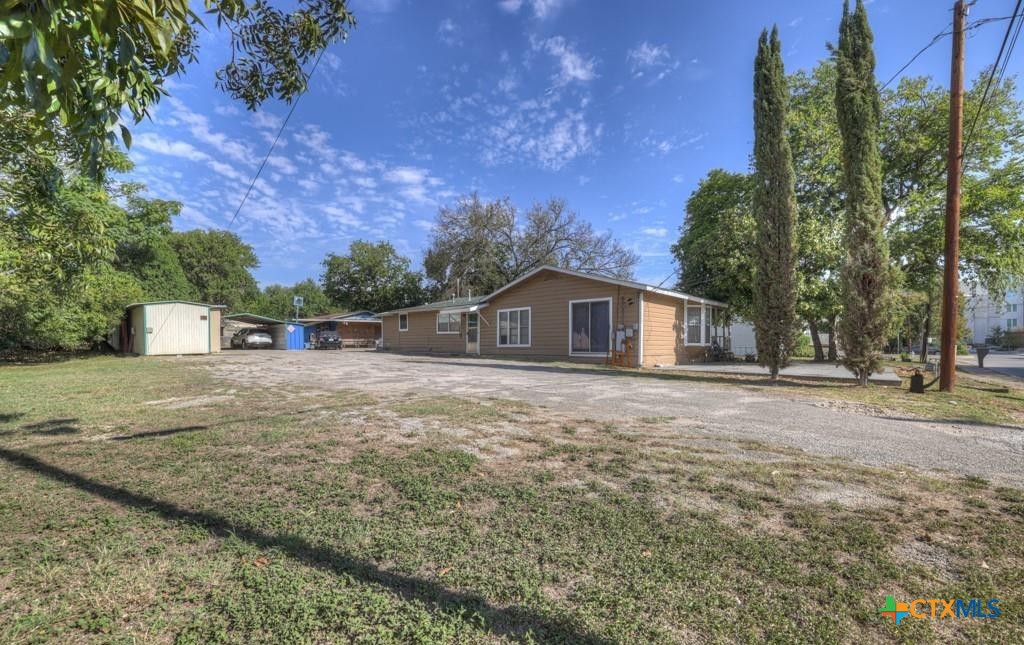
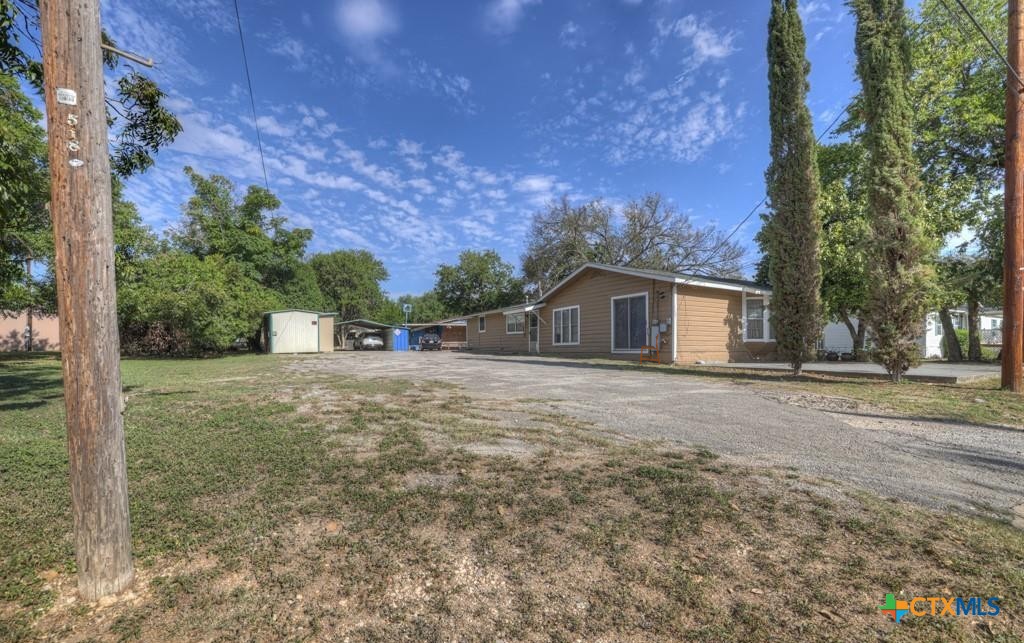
watering can: present [909,369,942,393] -> none [950,361,1000,390]

